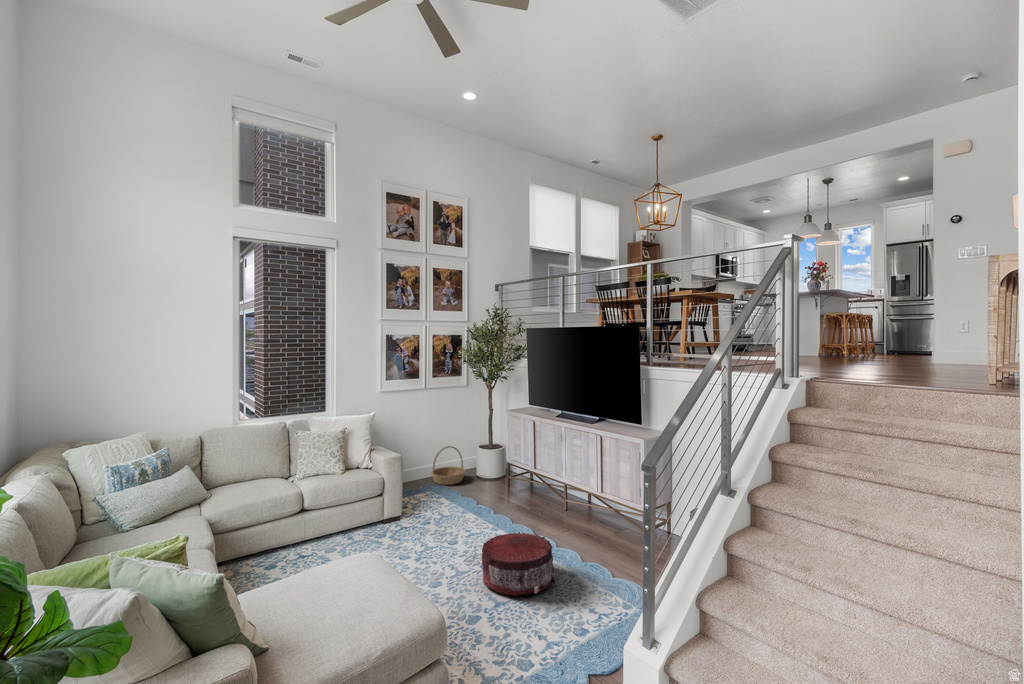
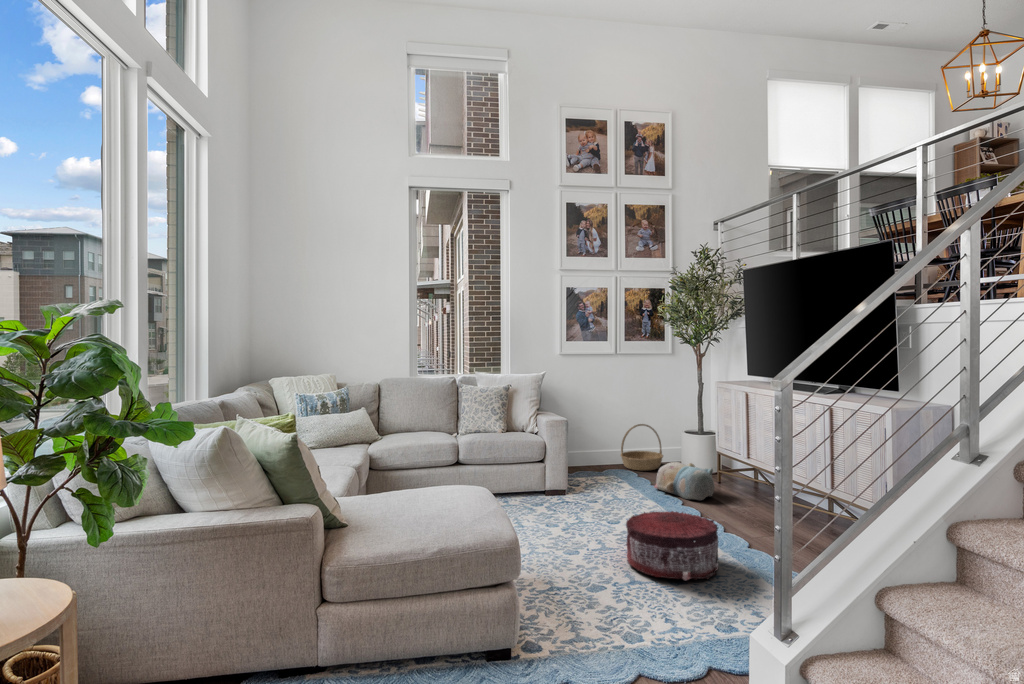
plush toy: none [468,478,516,509] -> present [654,462,715,500]

